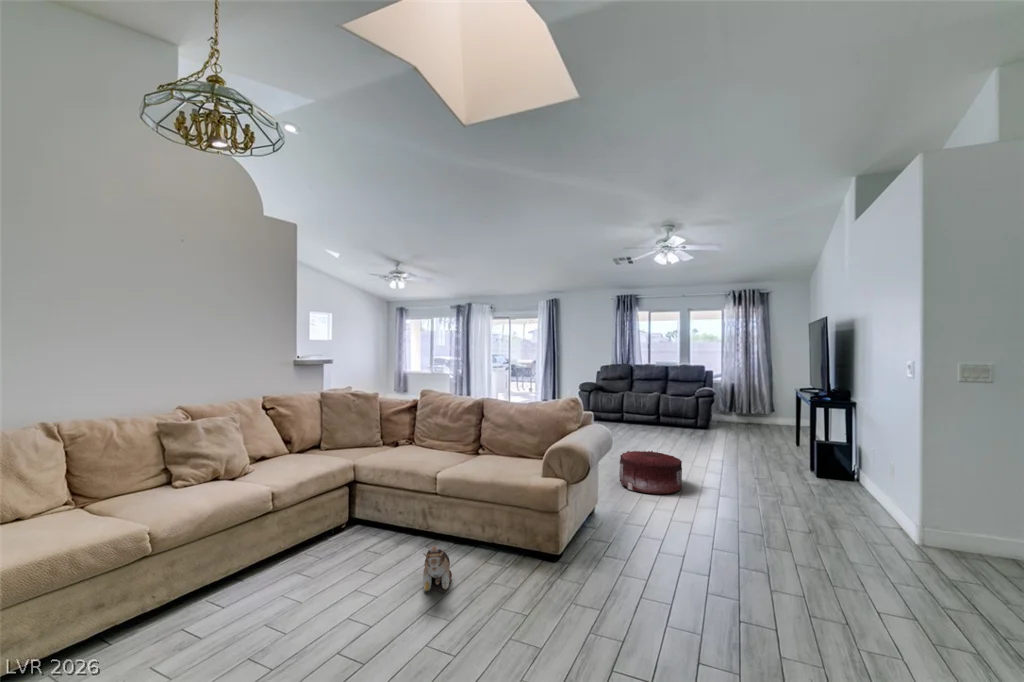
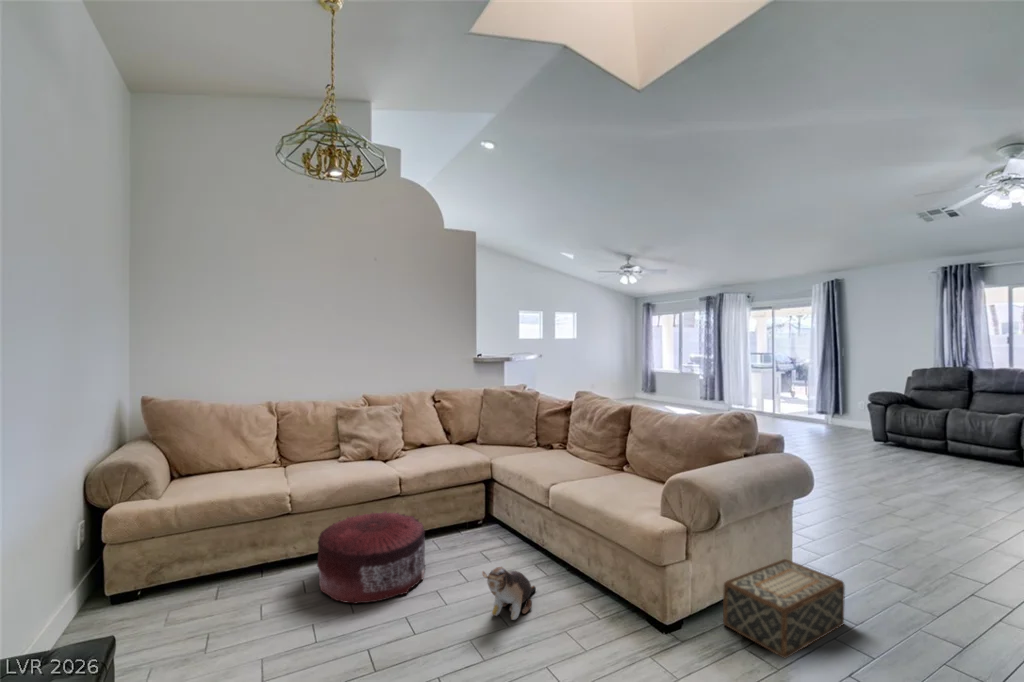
pouf: present [619,451,682,494] -> present [317,511,425,604]
woven basket: none [583,498,641,558] -> present [723,559,845,658]

